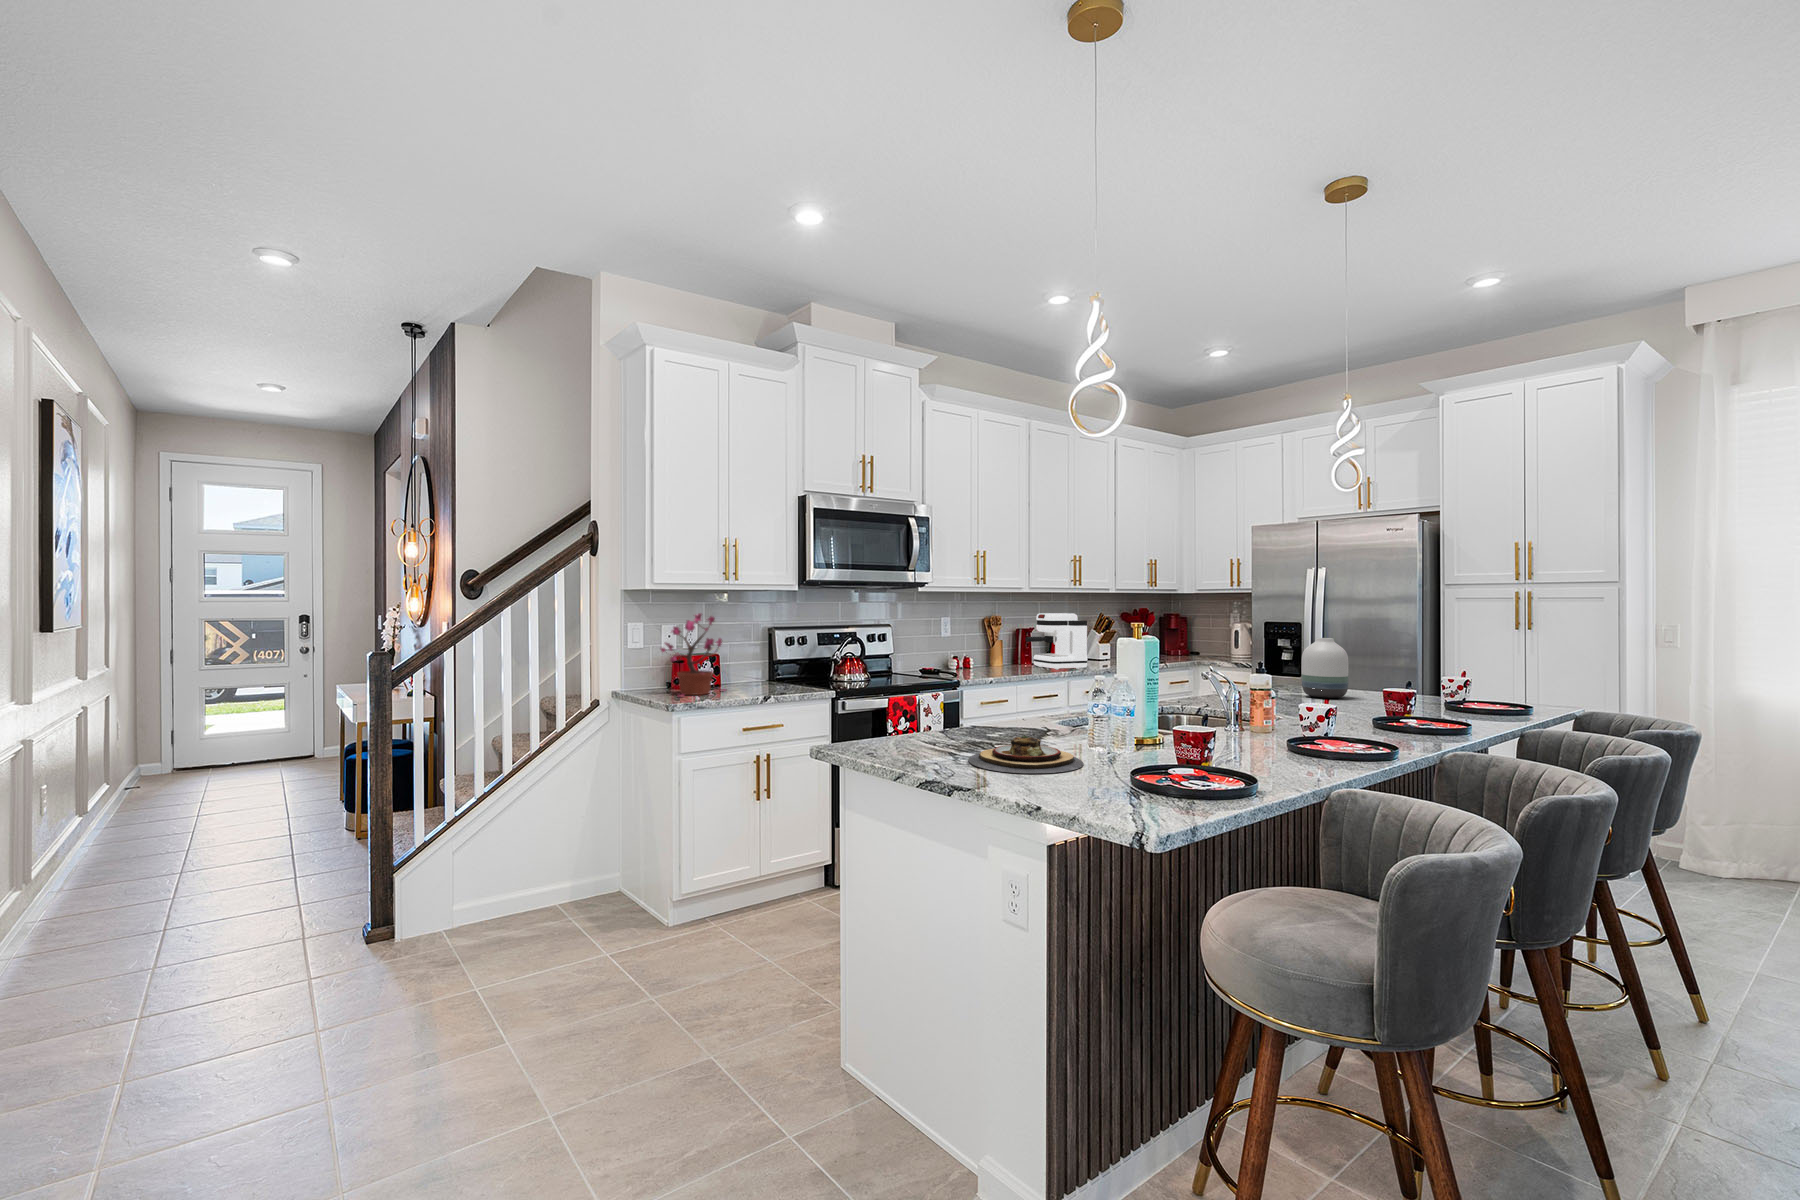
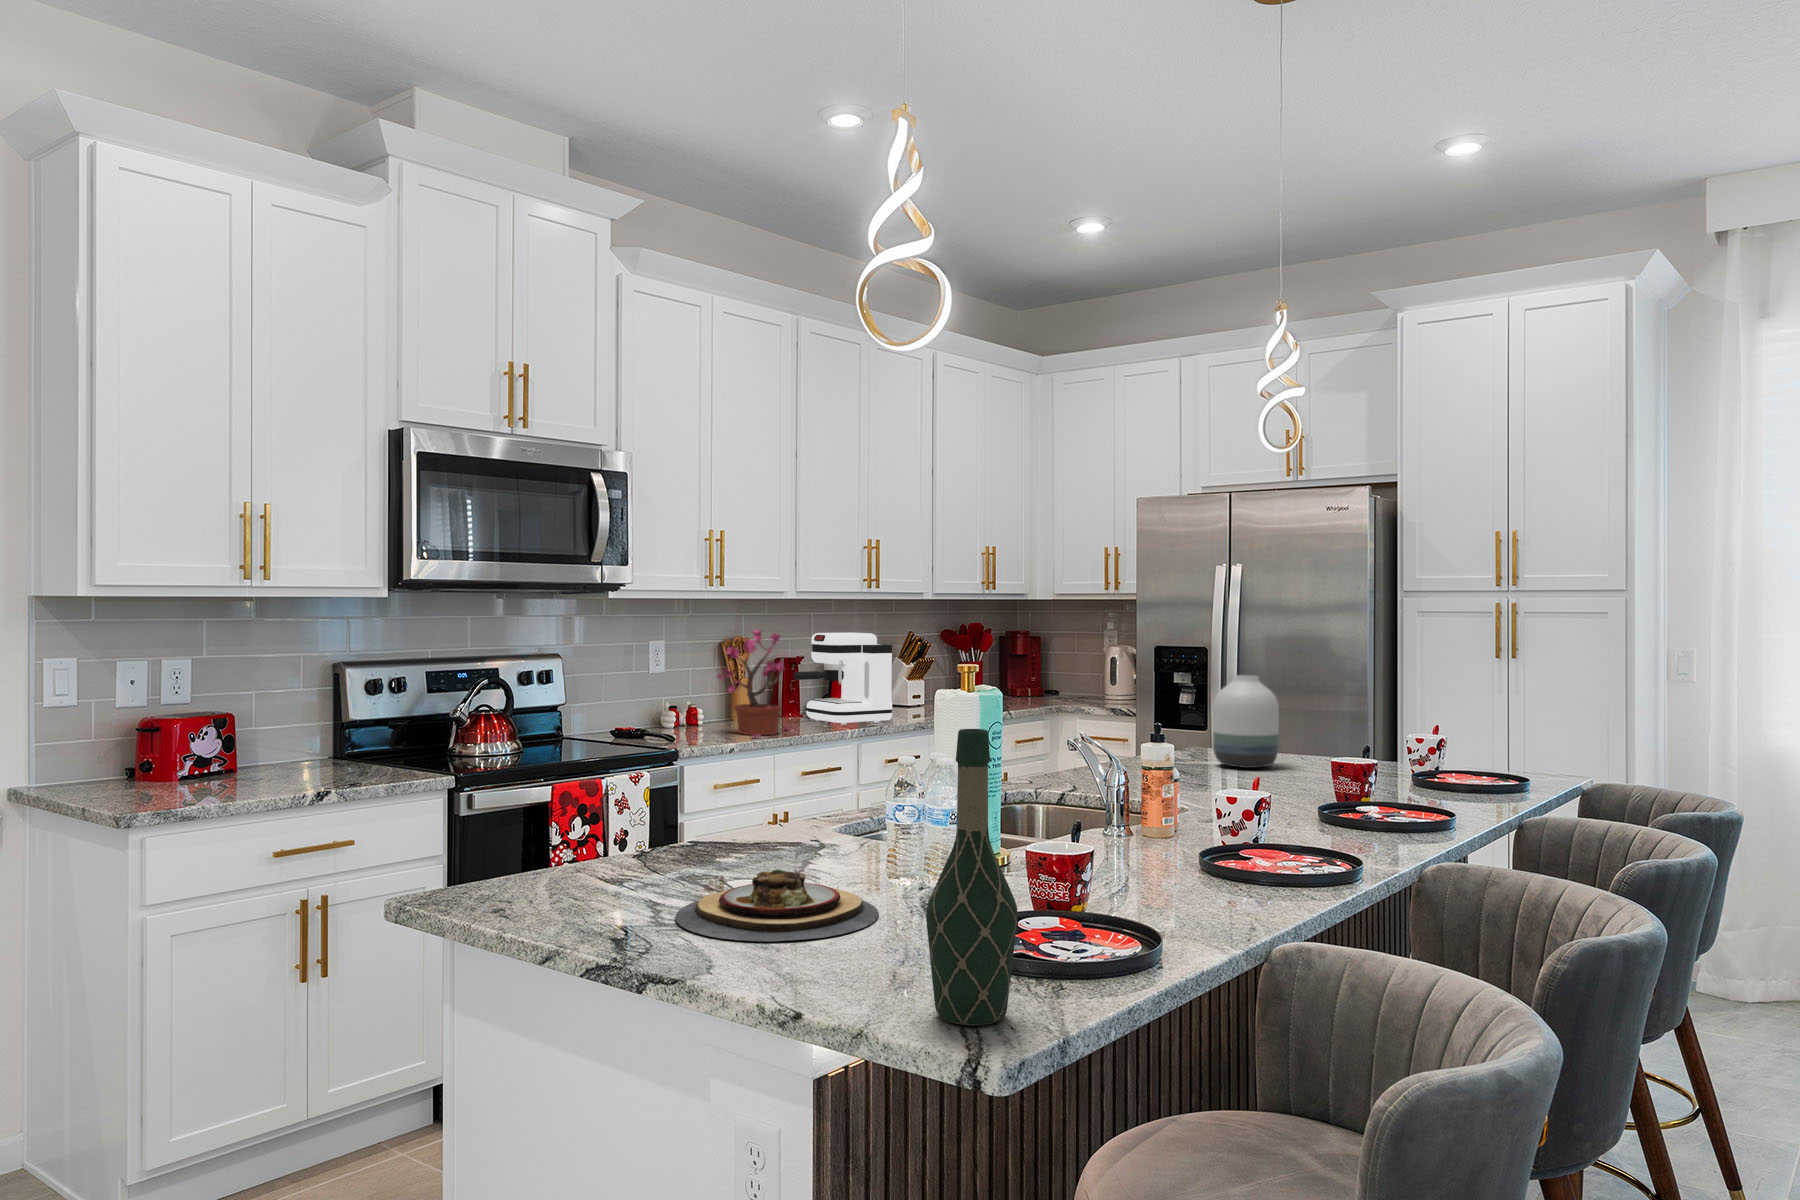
potted plant: present [661,613,726,697] -> present [717,630,789,737]
wine bottle: none [1113,651,1166,816] -> present [926,729,1017,1025]

